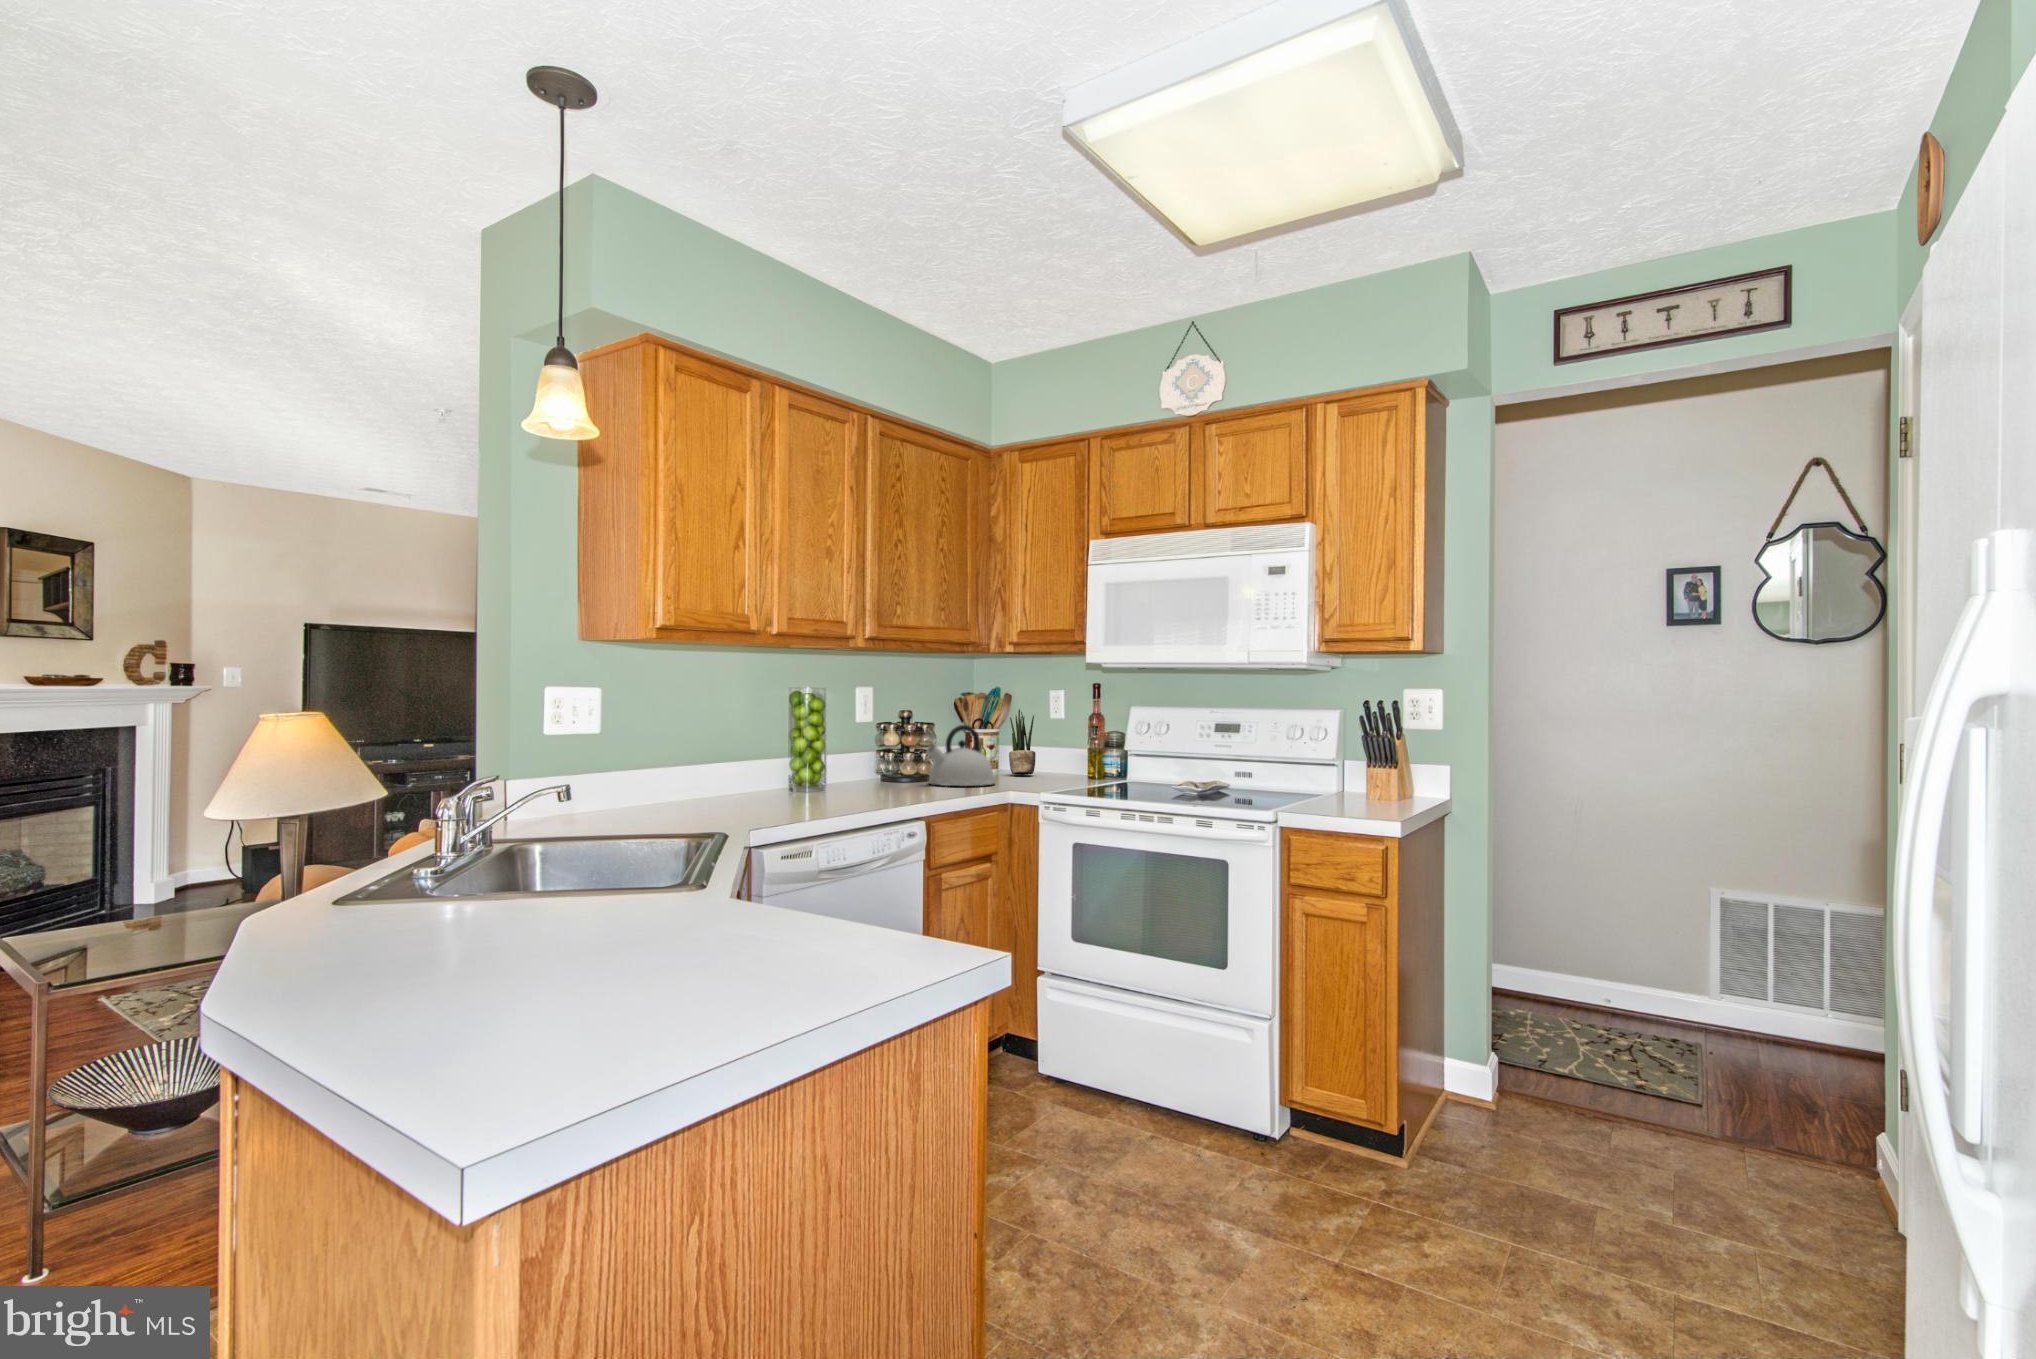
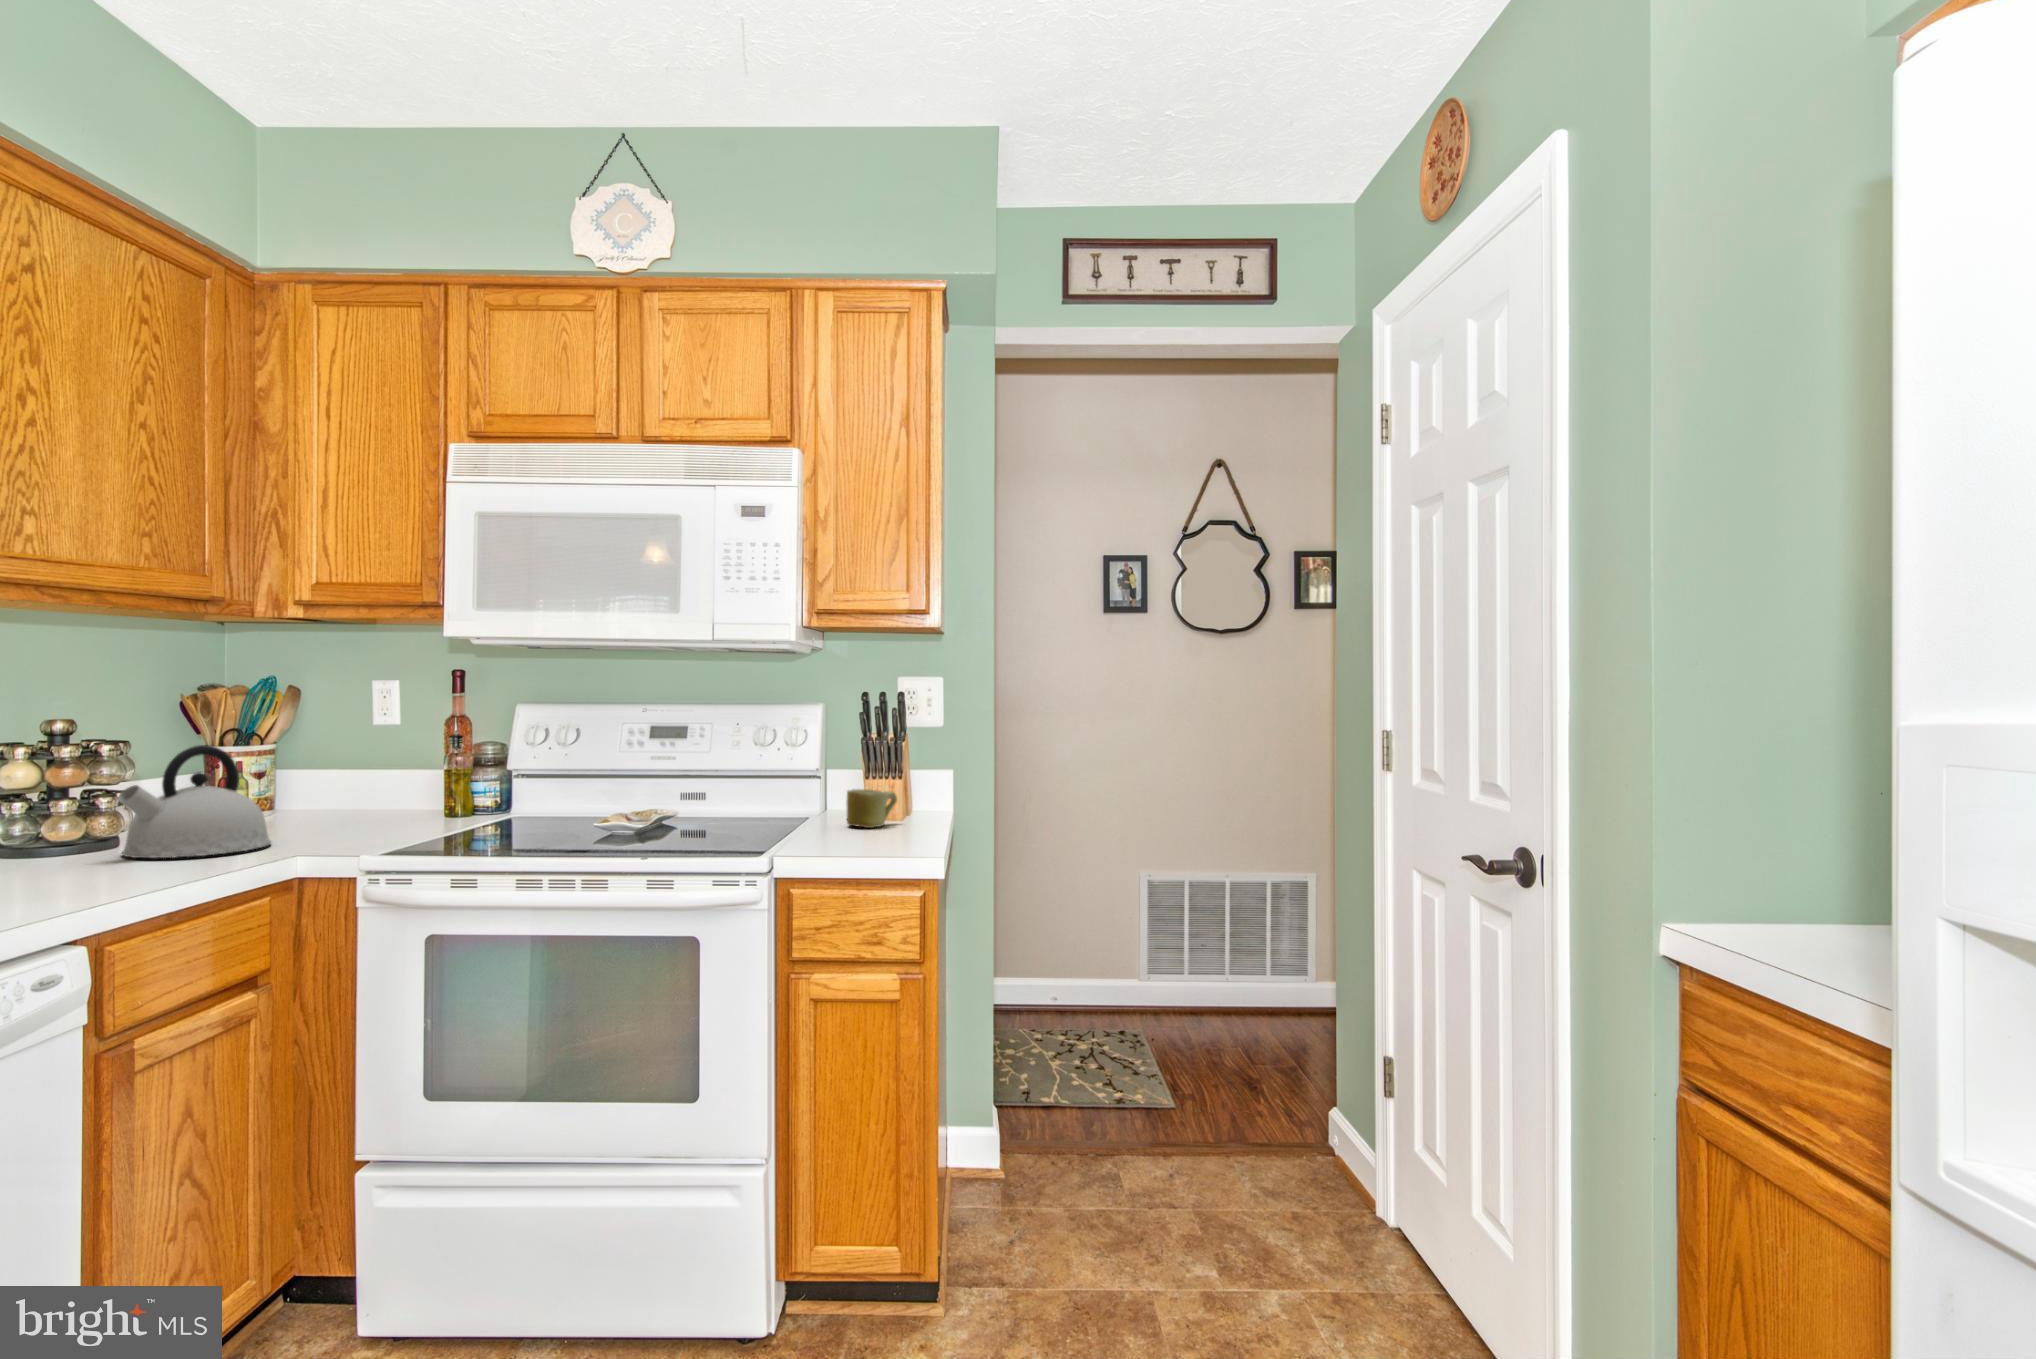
potted plant: present [1009,709,1036,775] -> none [291,710,343,818]
mug: none [1349,773,1392,803] -> present [846,789,897,828]

